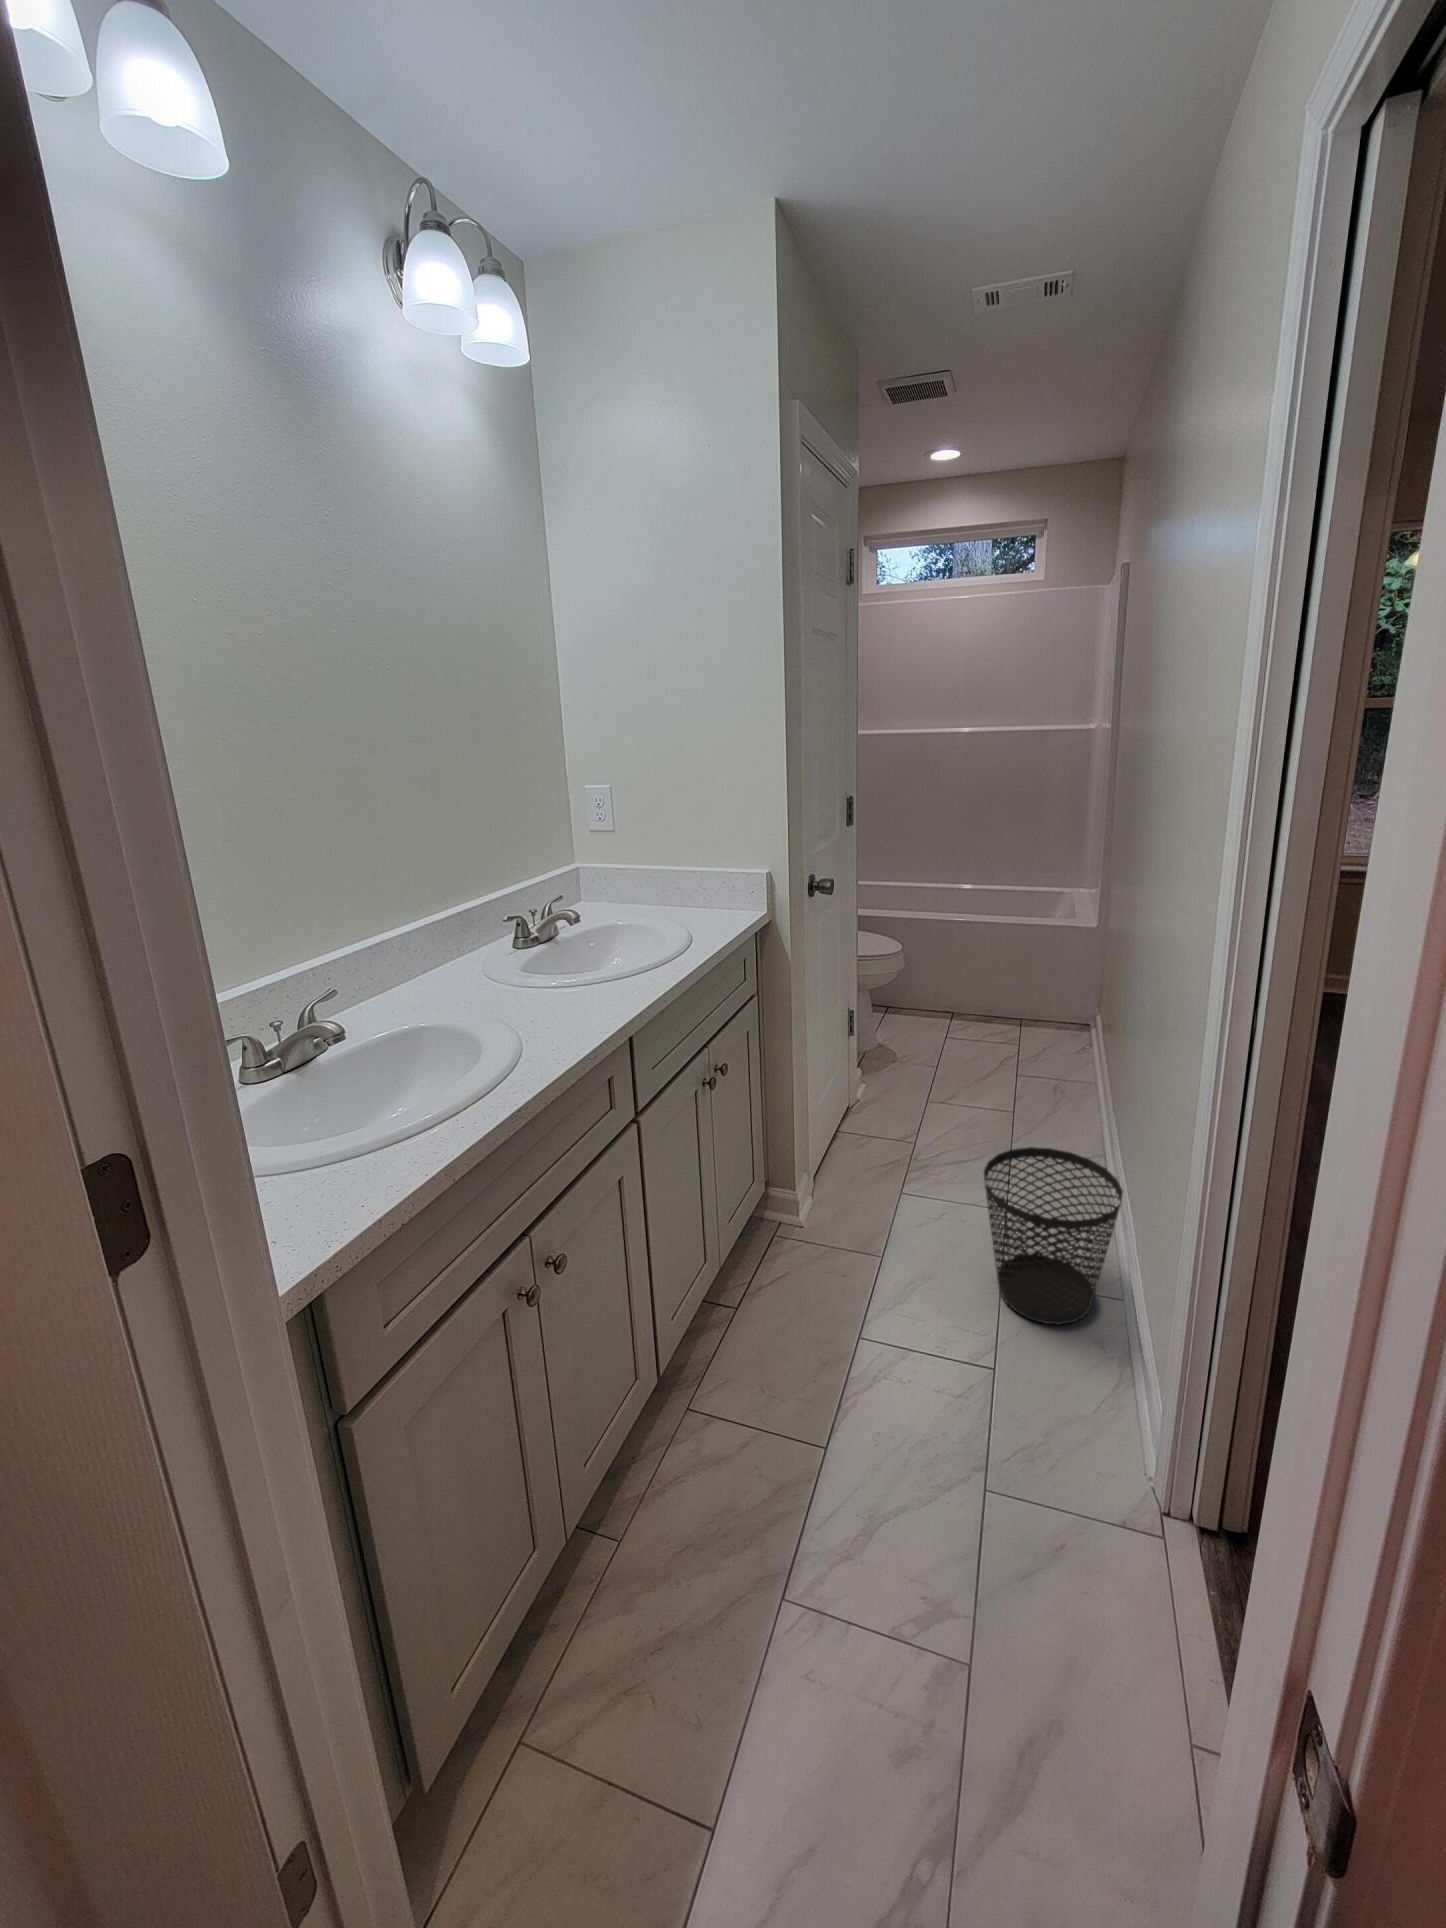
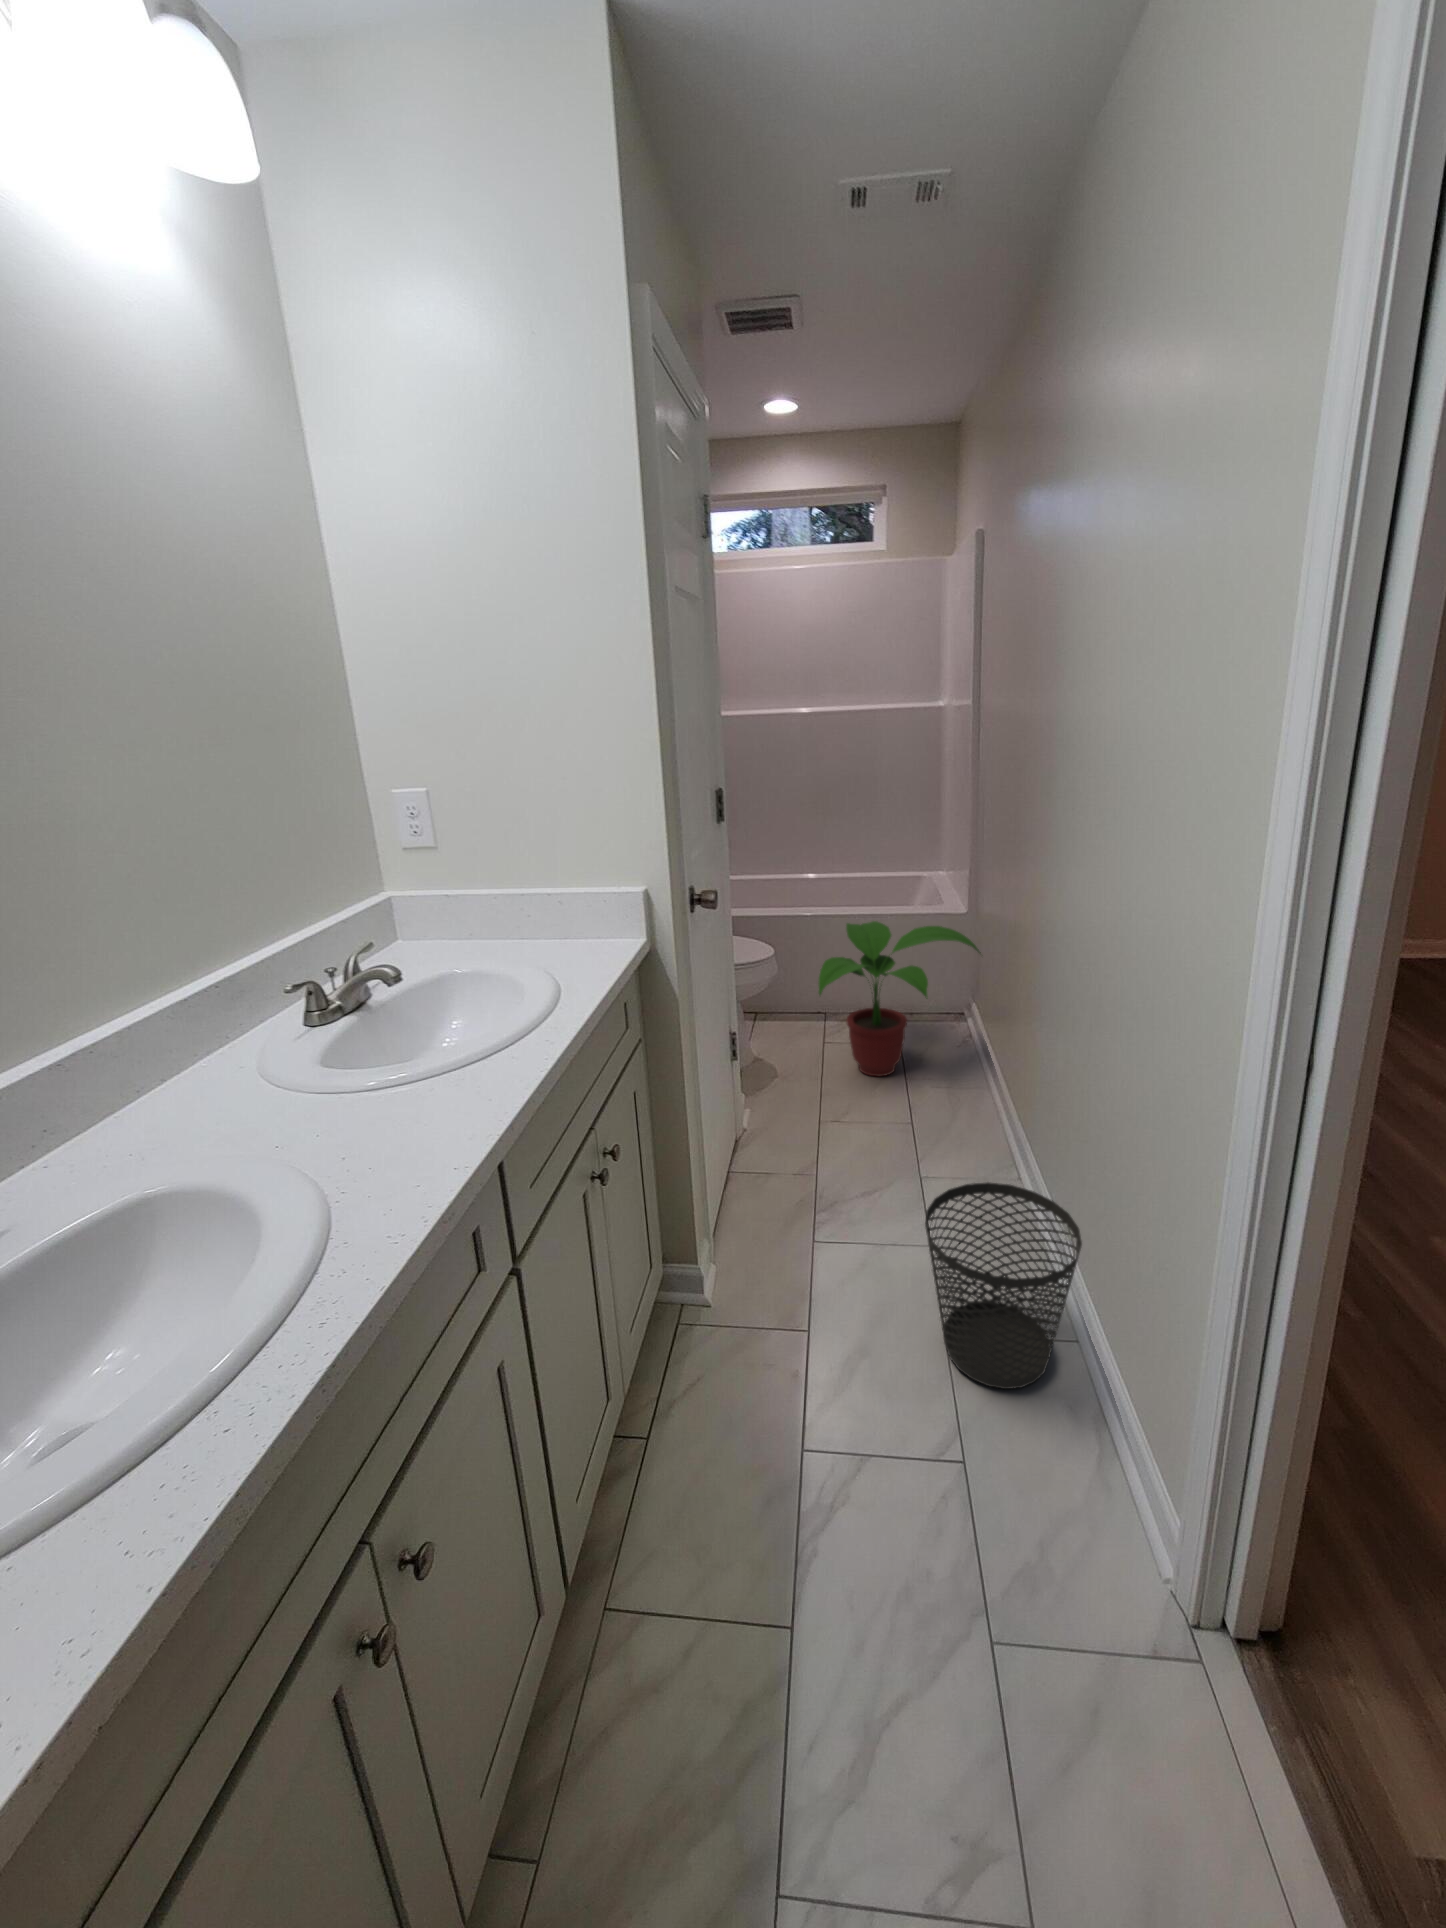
potted plant: none [935,927,1100,1071] -> present [819,921,981,1076]

